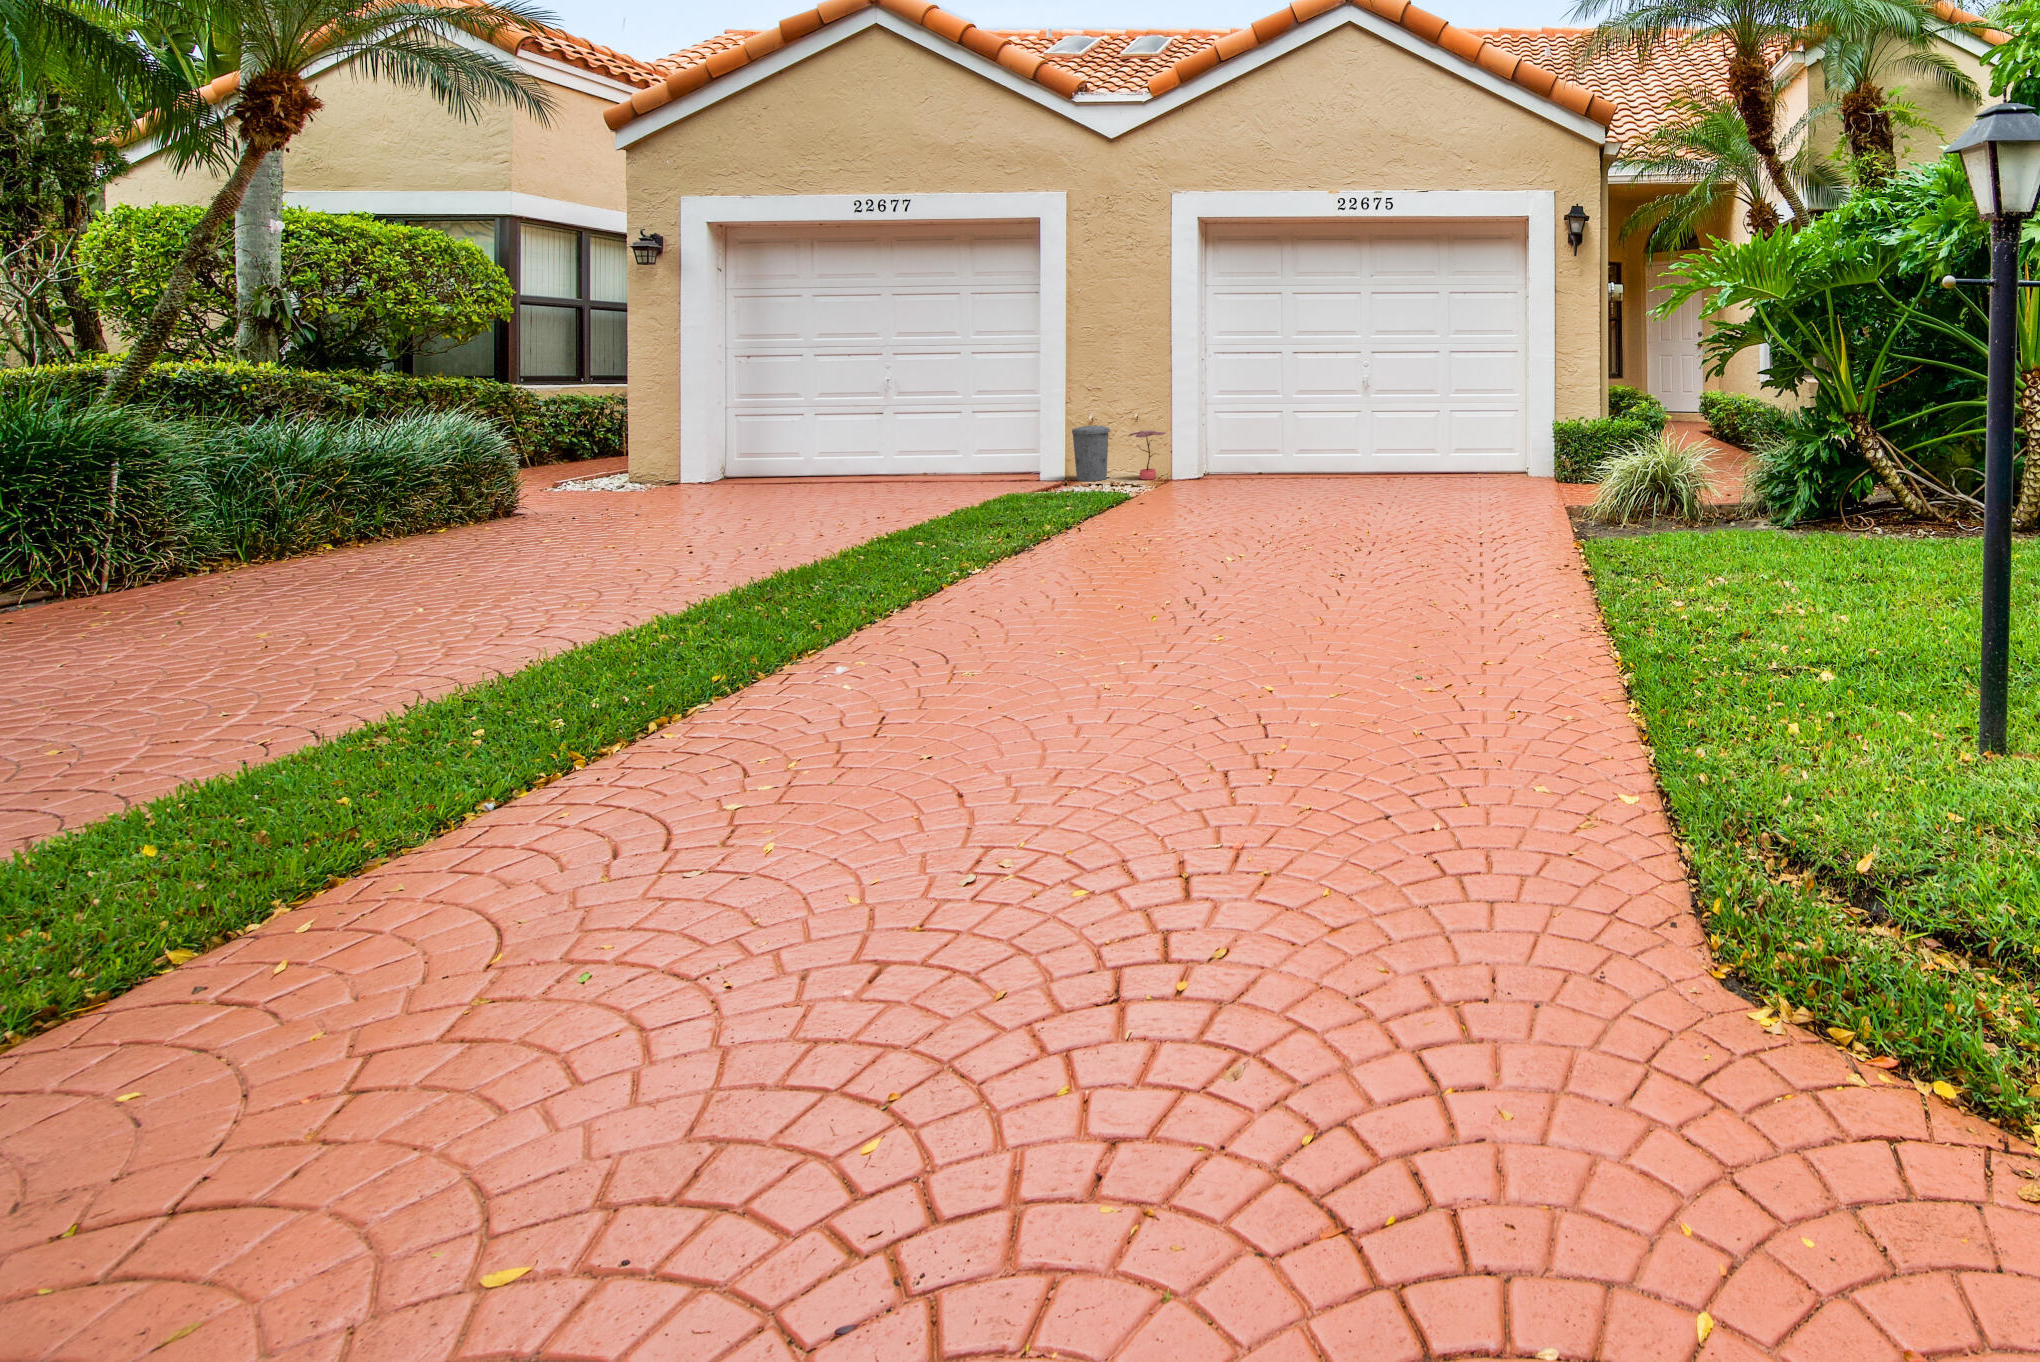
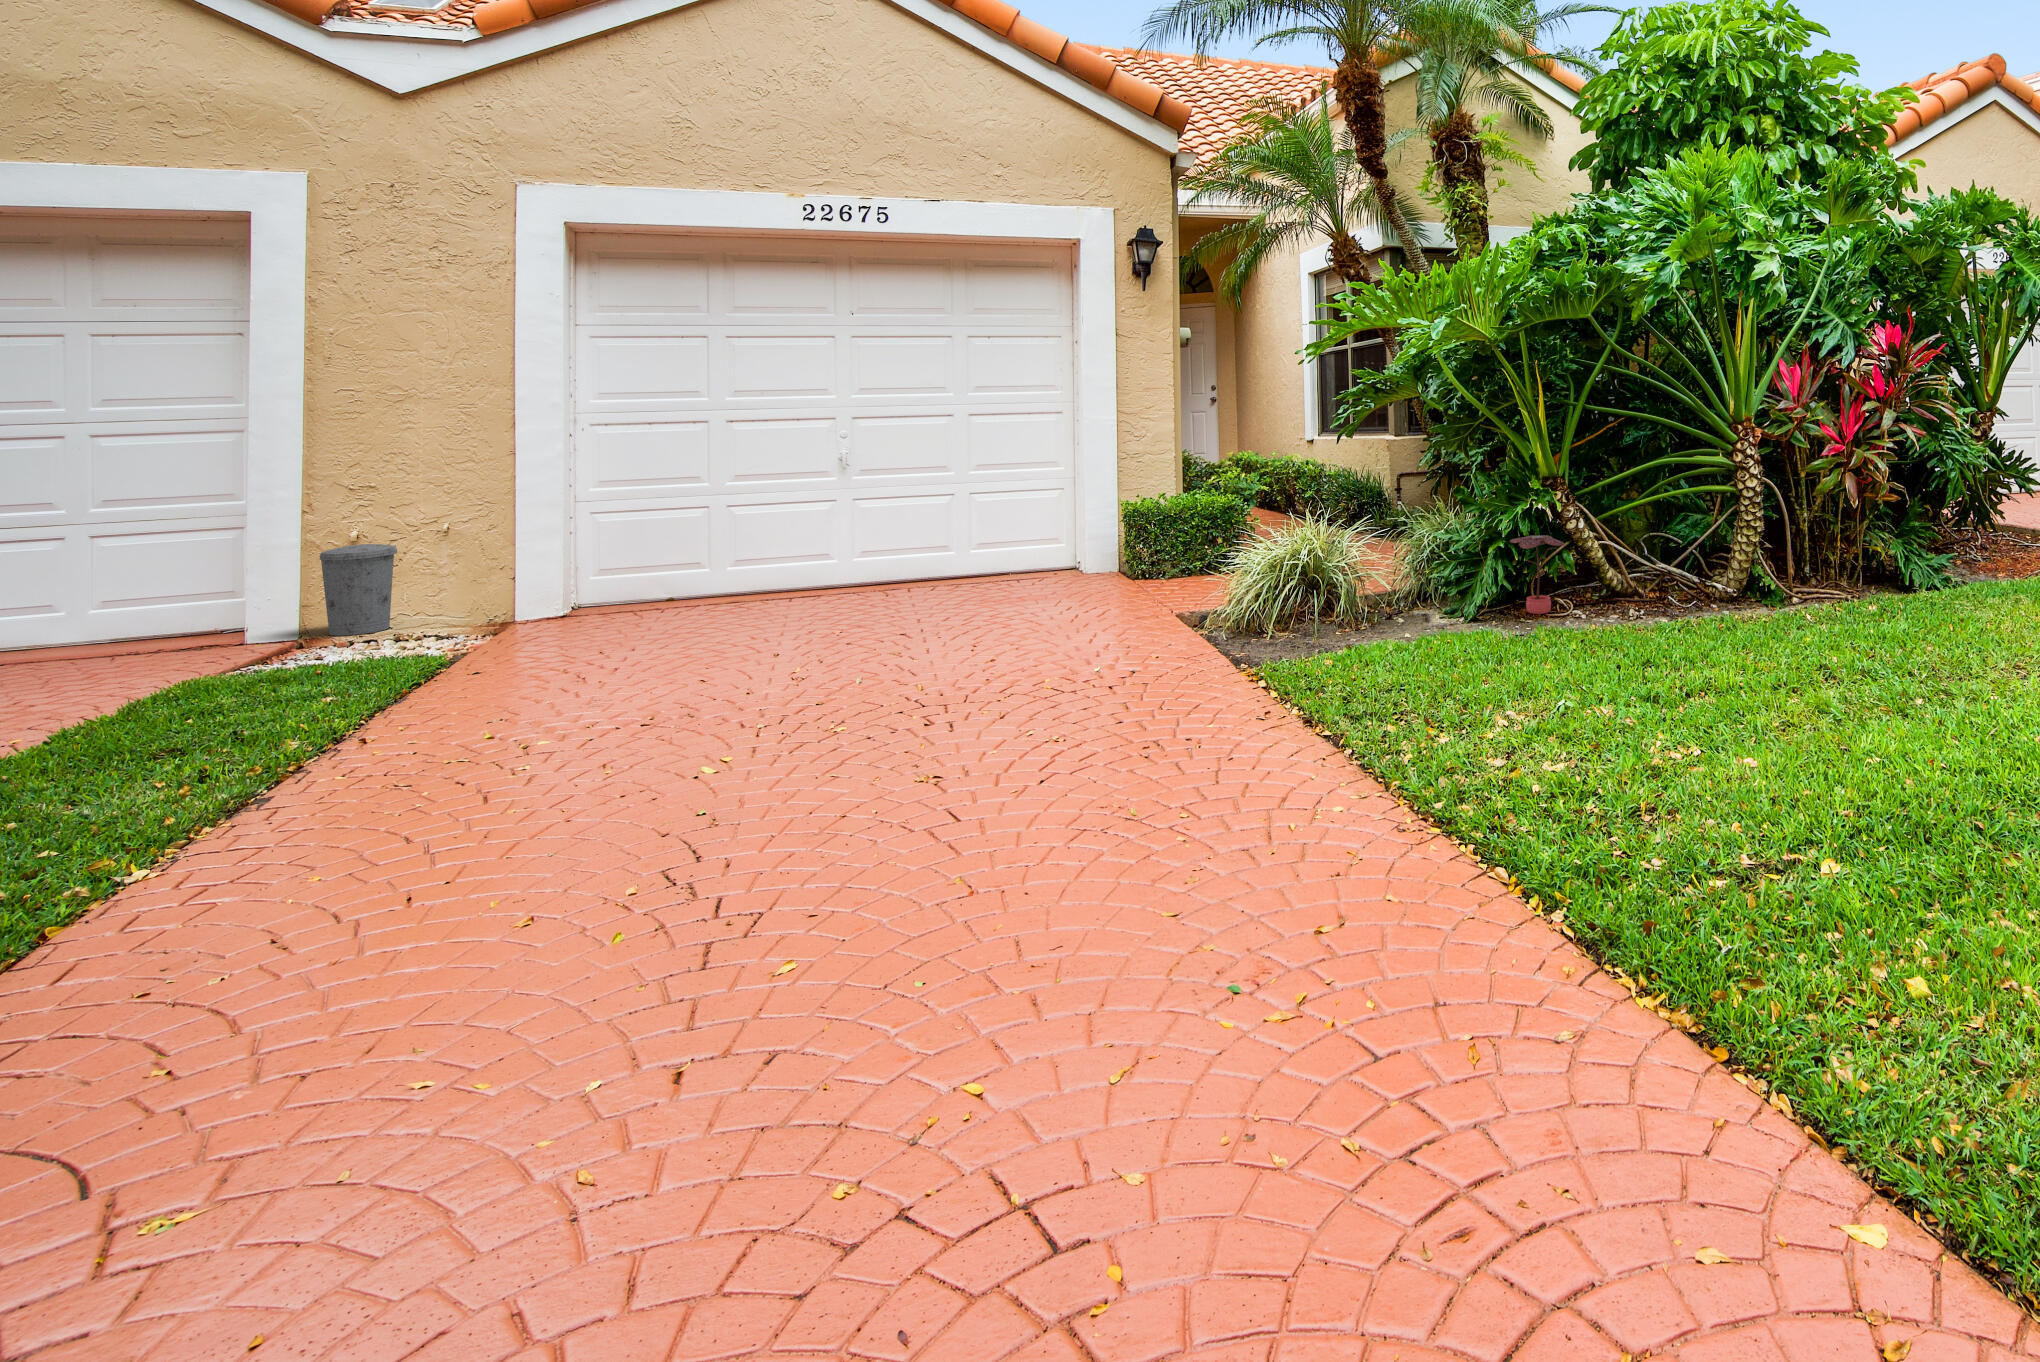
potted plant: present [1129,431,1165,480] -> present [1510,535,1565,614]

